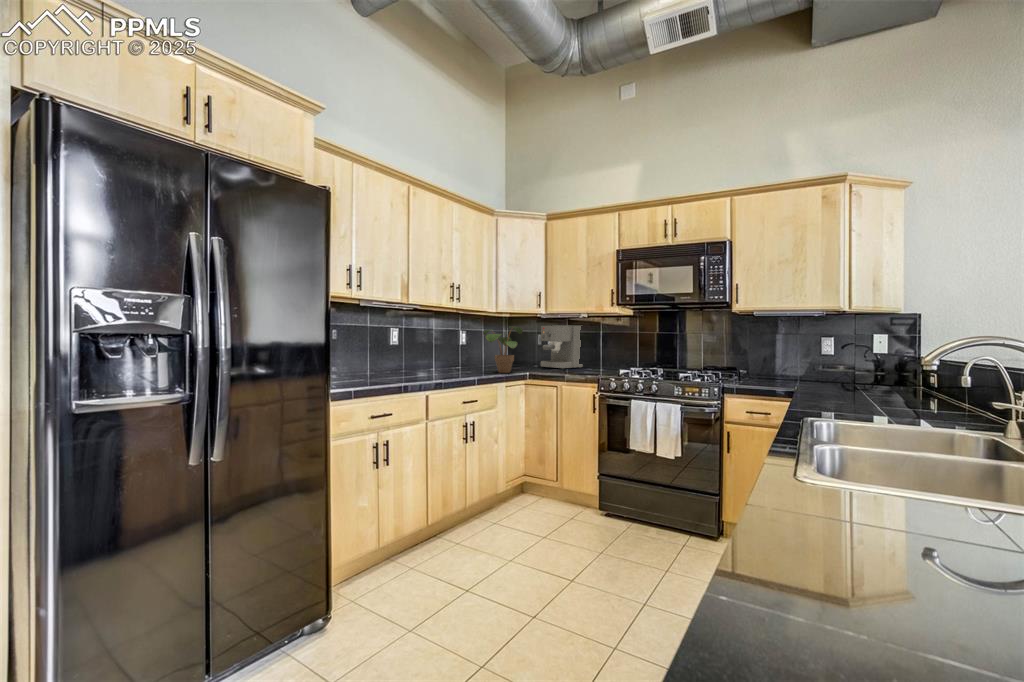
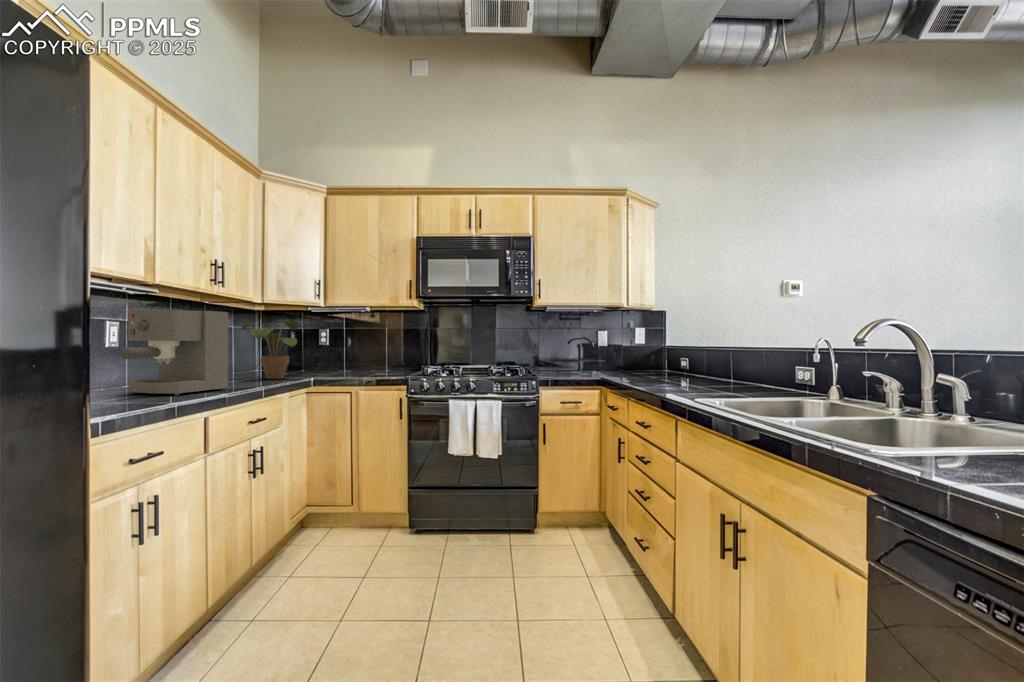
coffee maker: present [541,325,583,369] -> present [121,309,228,395]

